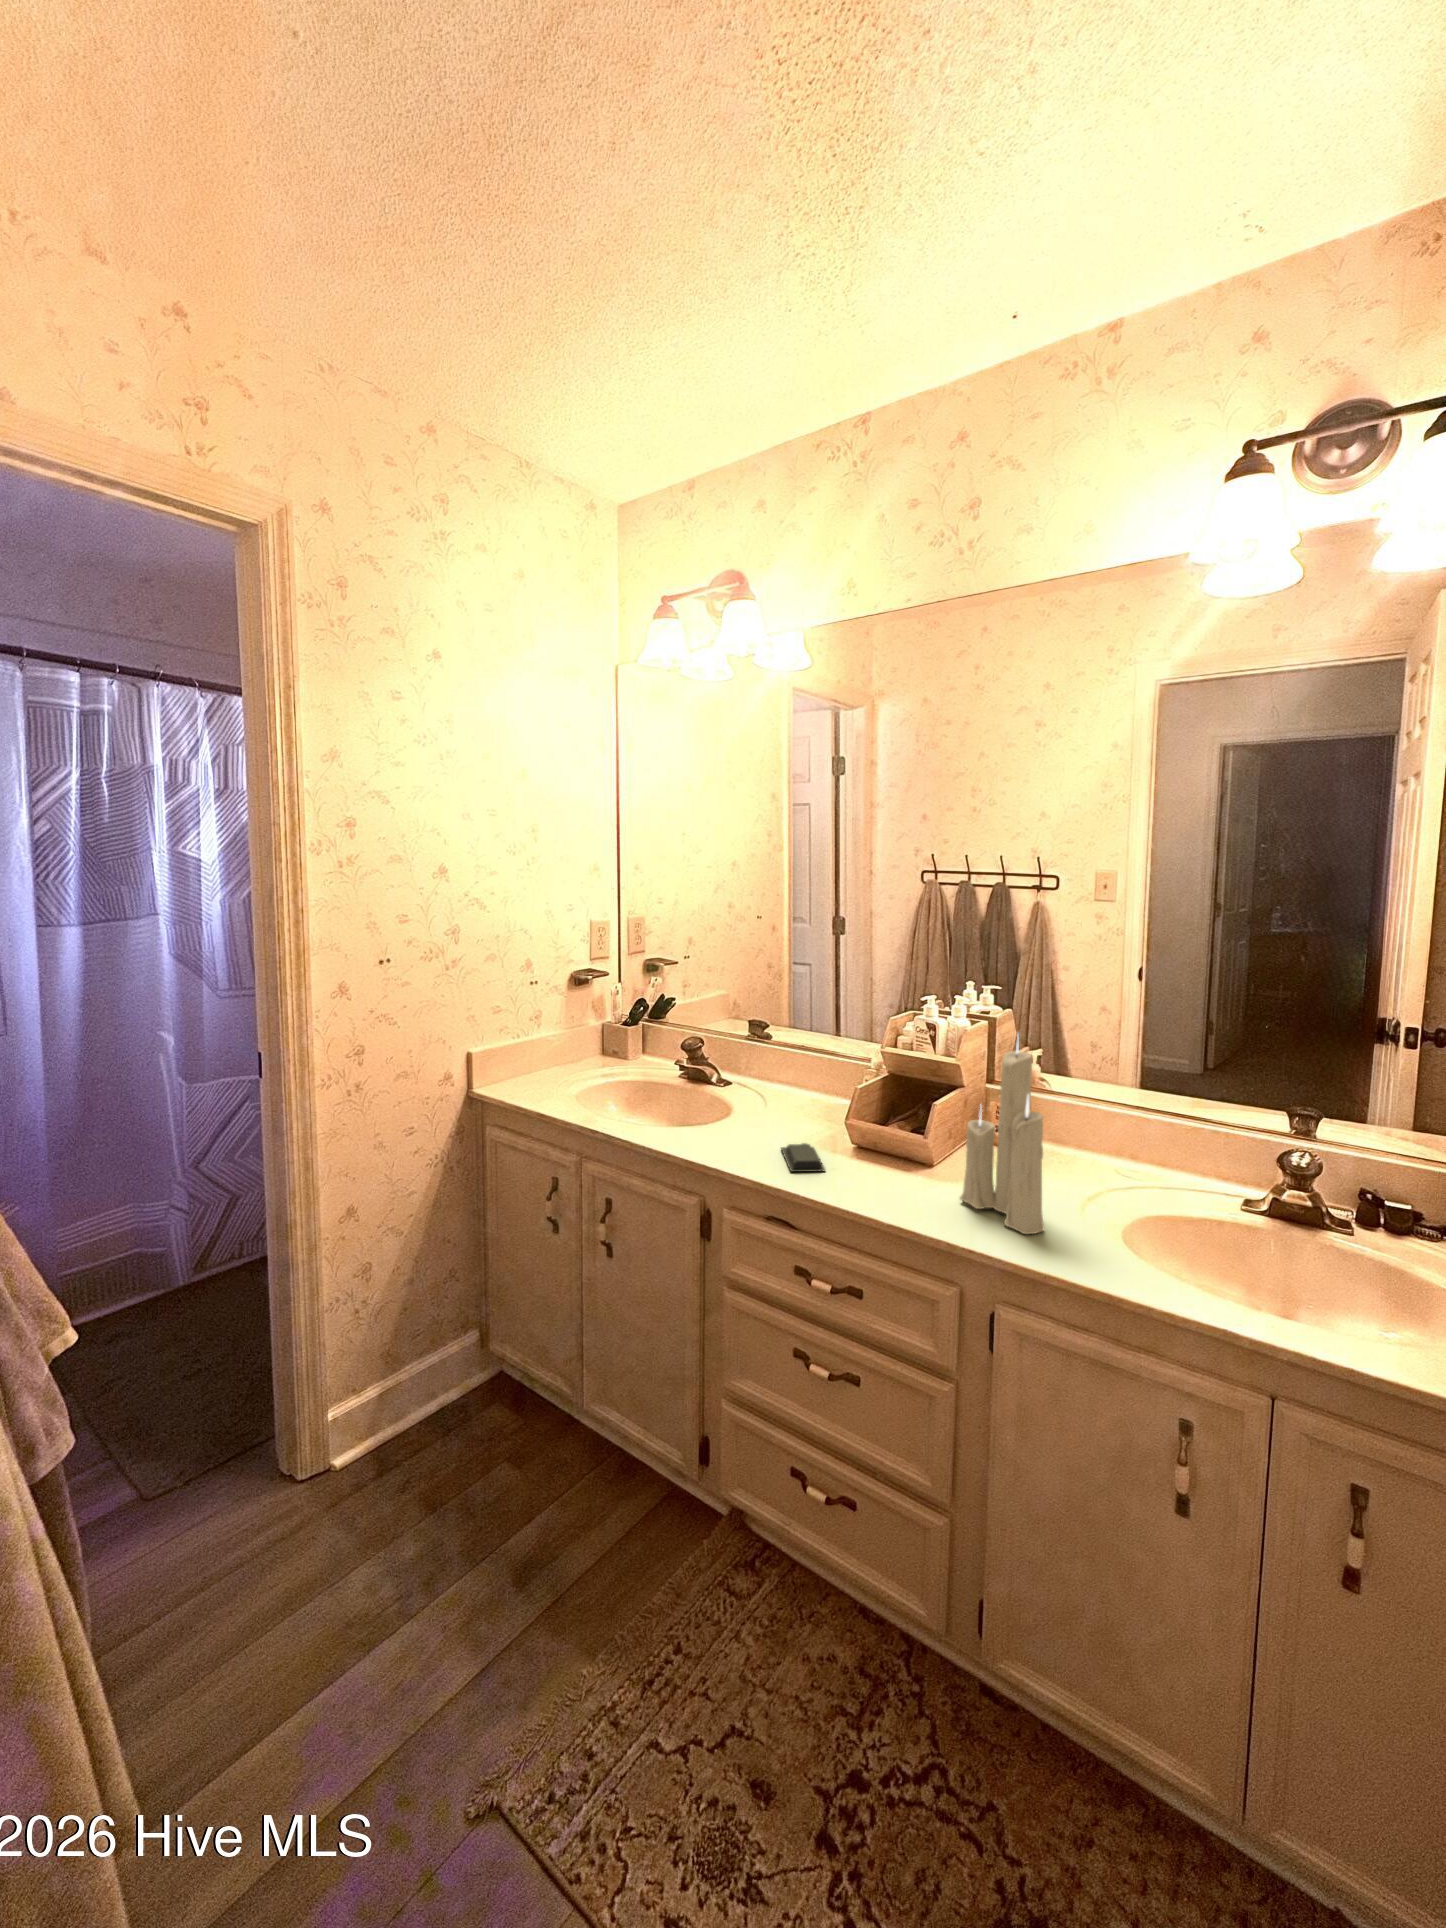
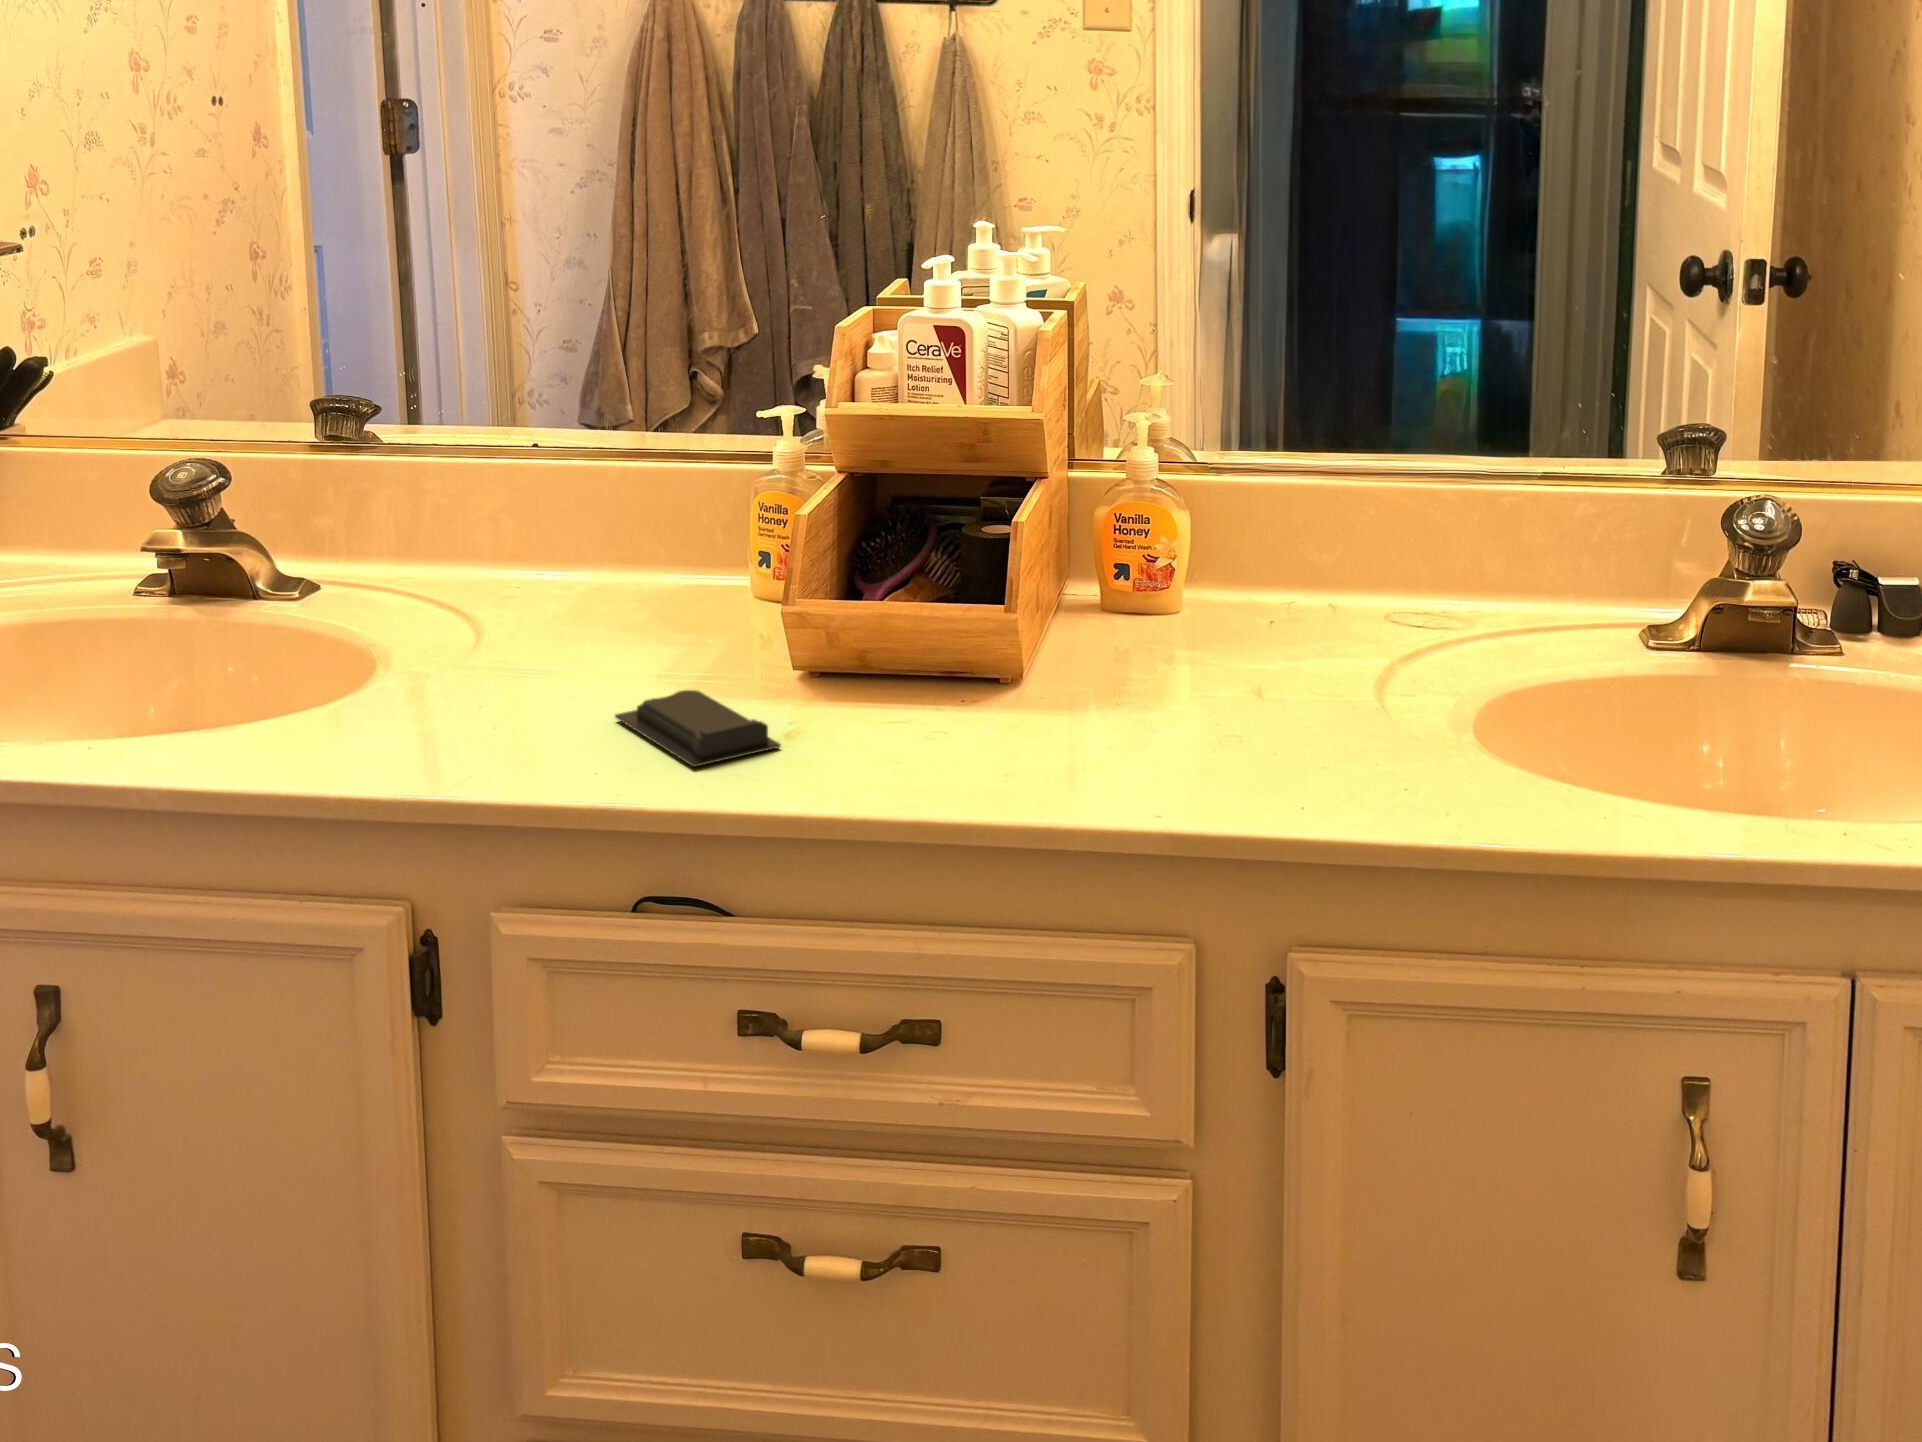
candle: present [960,1035,1044,1234] -> none [1141,281,1356,779]

